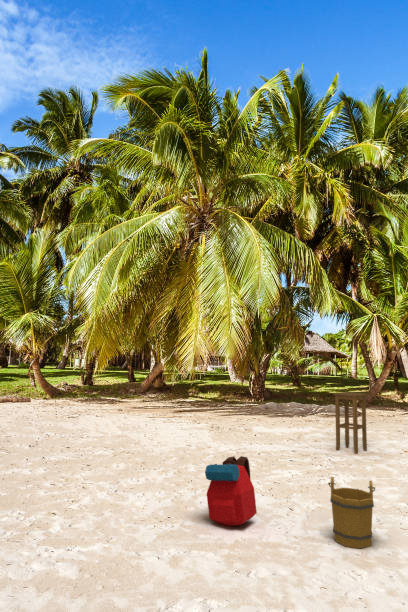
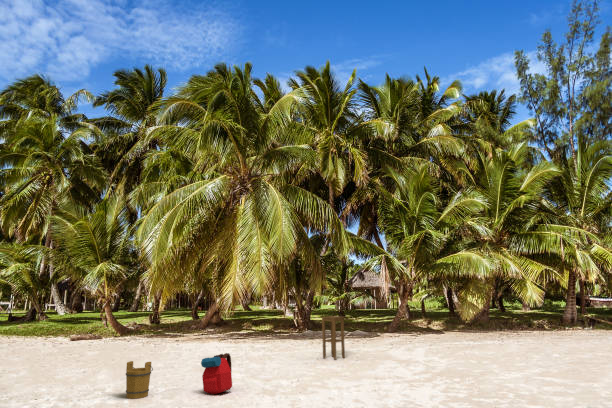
bucket: present [328,477,375,548] -> present [126,361,153,399]

